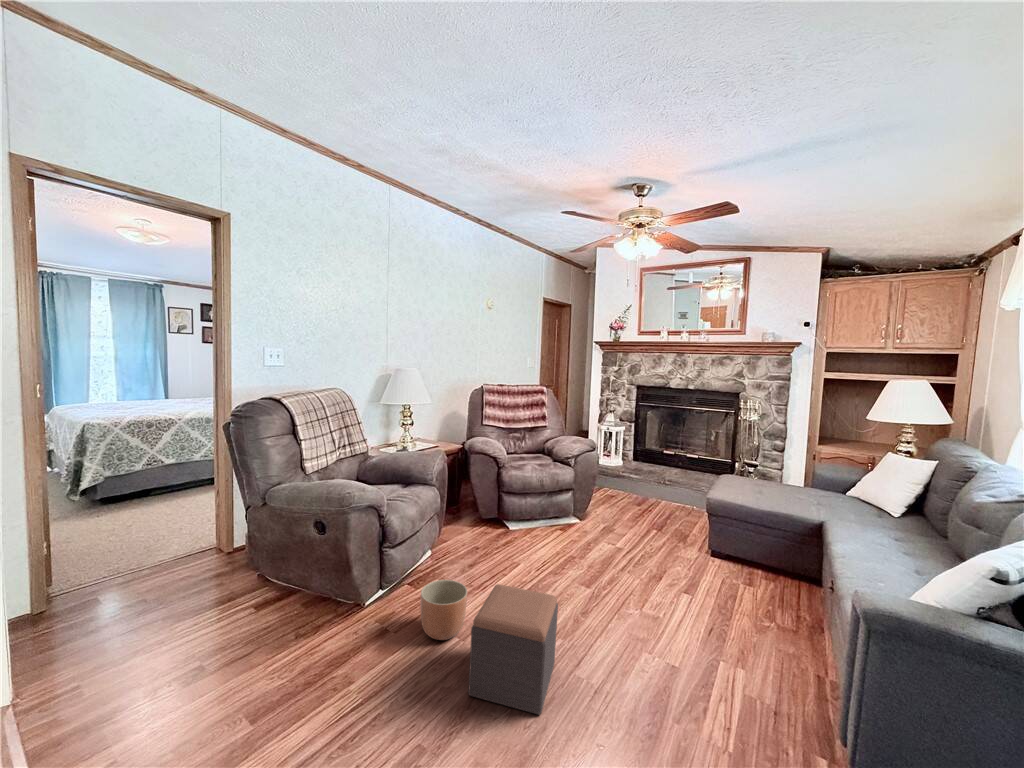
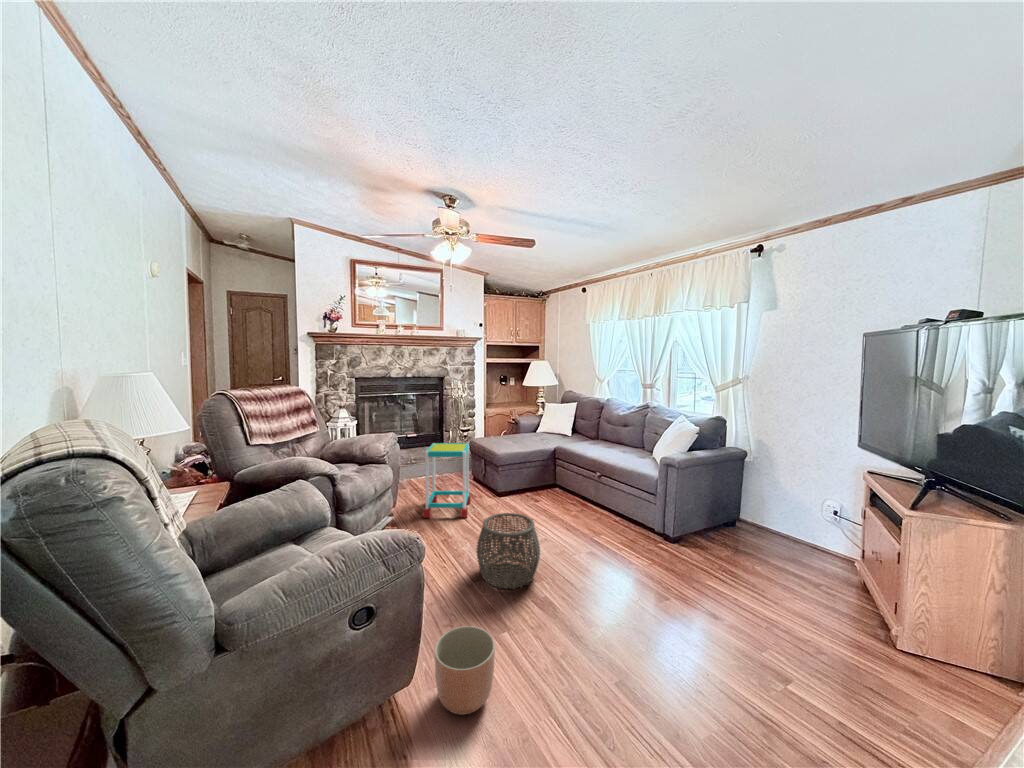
side table: none [607,461,675,548] -> present [423,443,471,518]
woven basket: none [557,536,626,618] -> present [476,513,540,589]
footstool: present [468,584,558,715] -> none [524,570,626,714]

